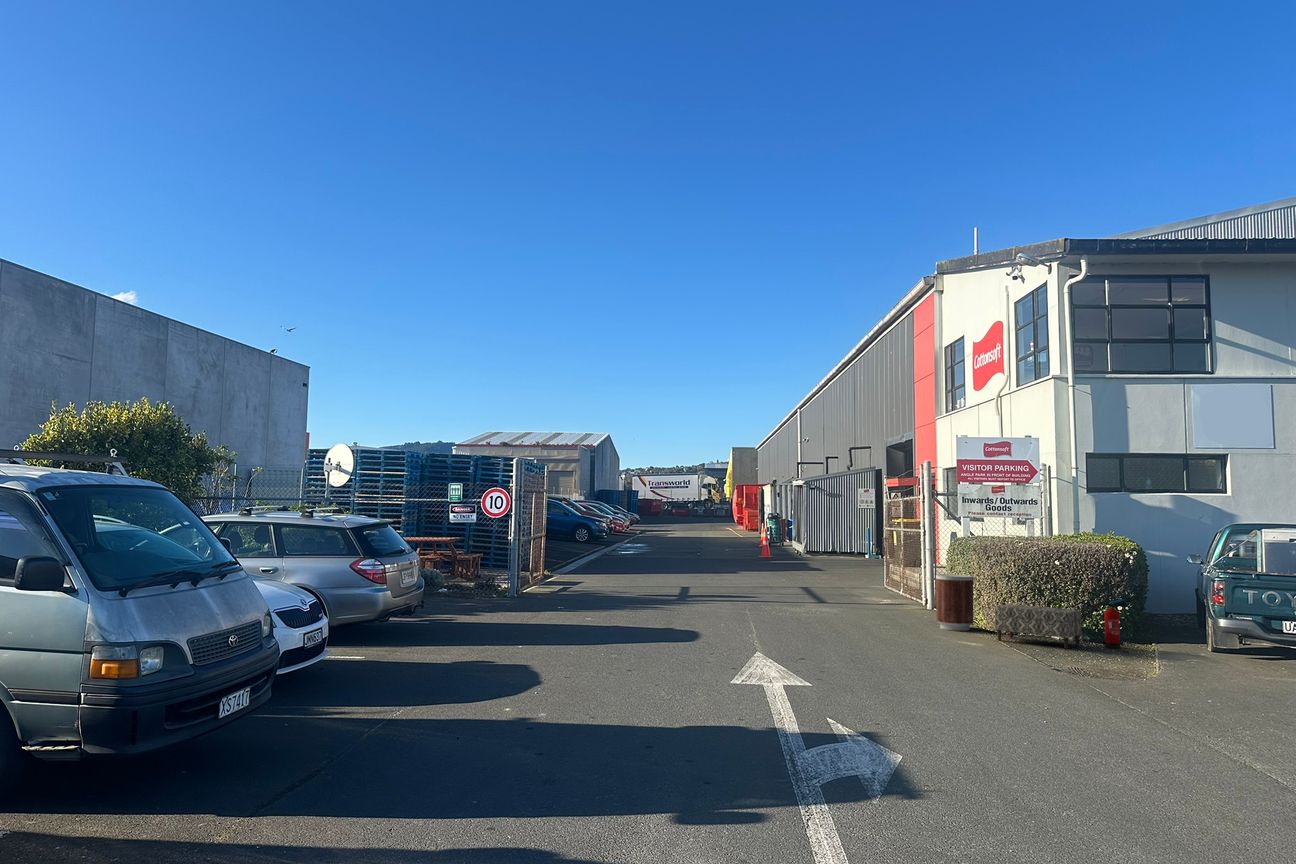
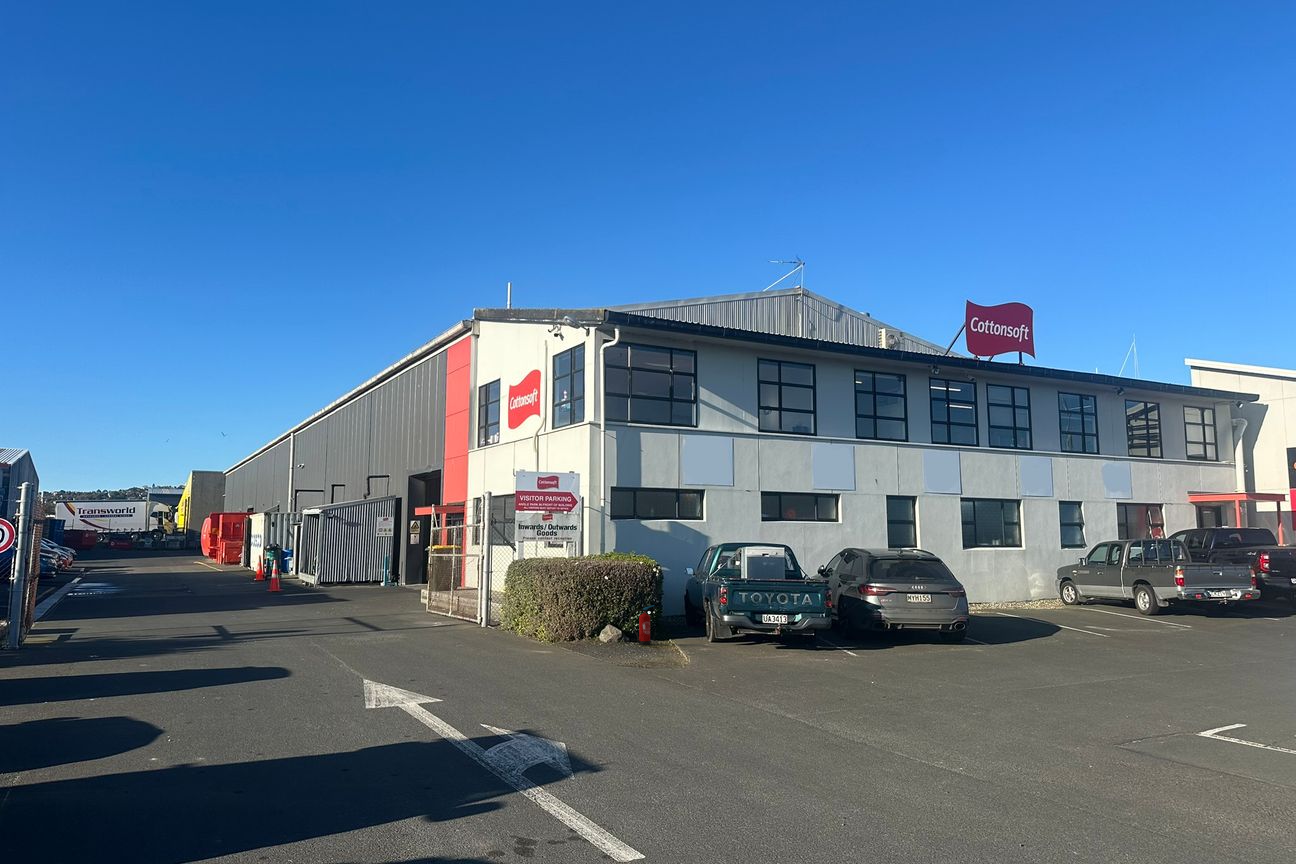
trash can: present [936,574,973,631] -> none [502,592,534,642]
bench: present [995,604,1081,649] -> none [557,615,623,649]

